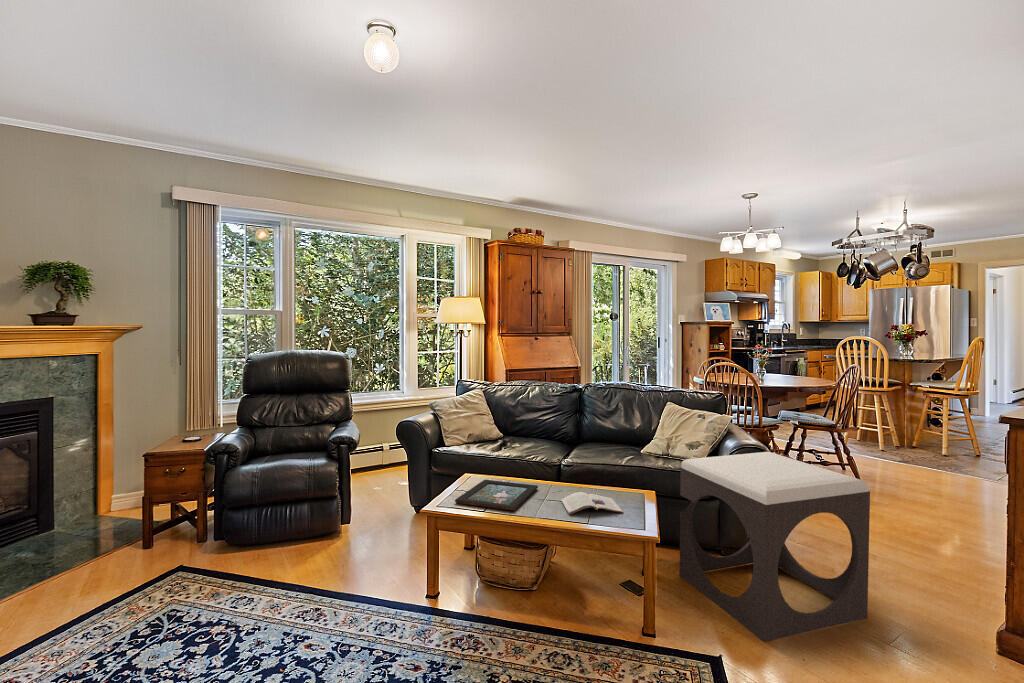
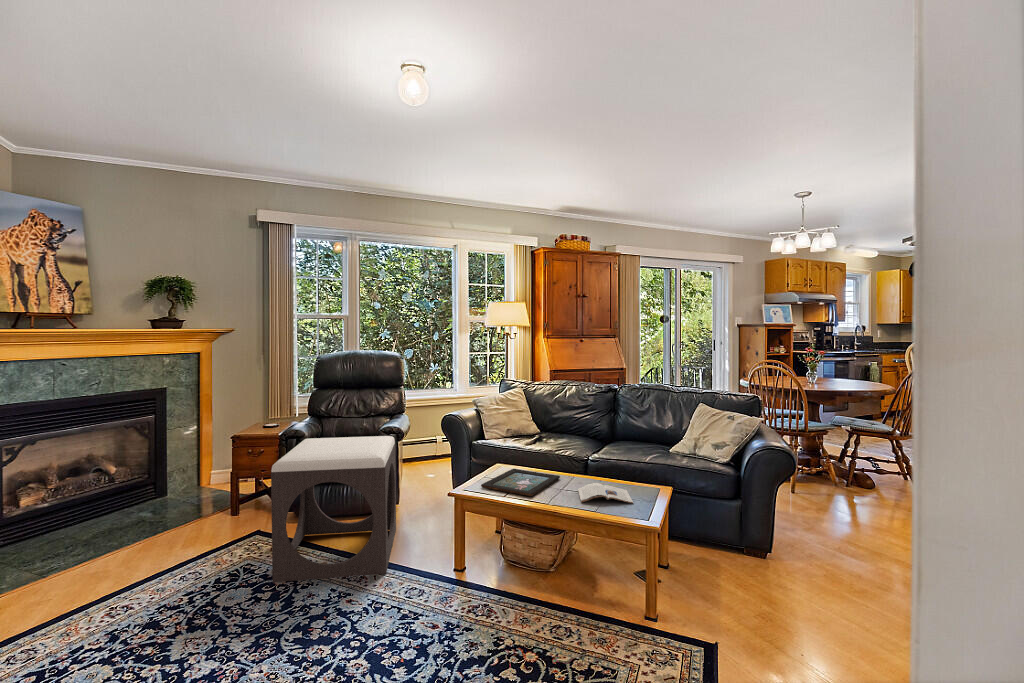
footstool: present [679,452,870,642] -> present [271,436,396,582]

